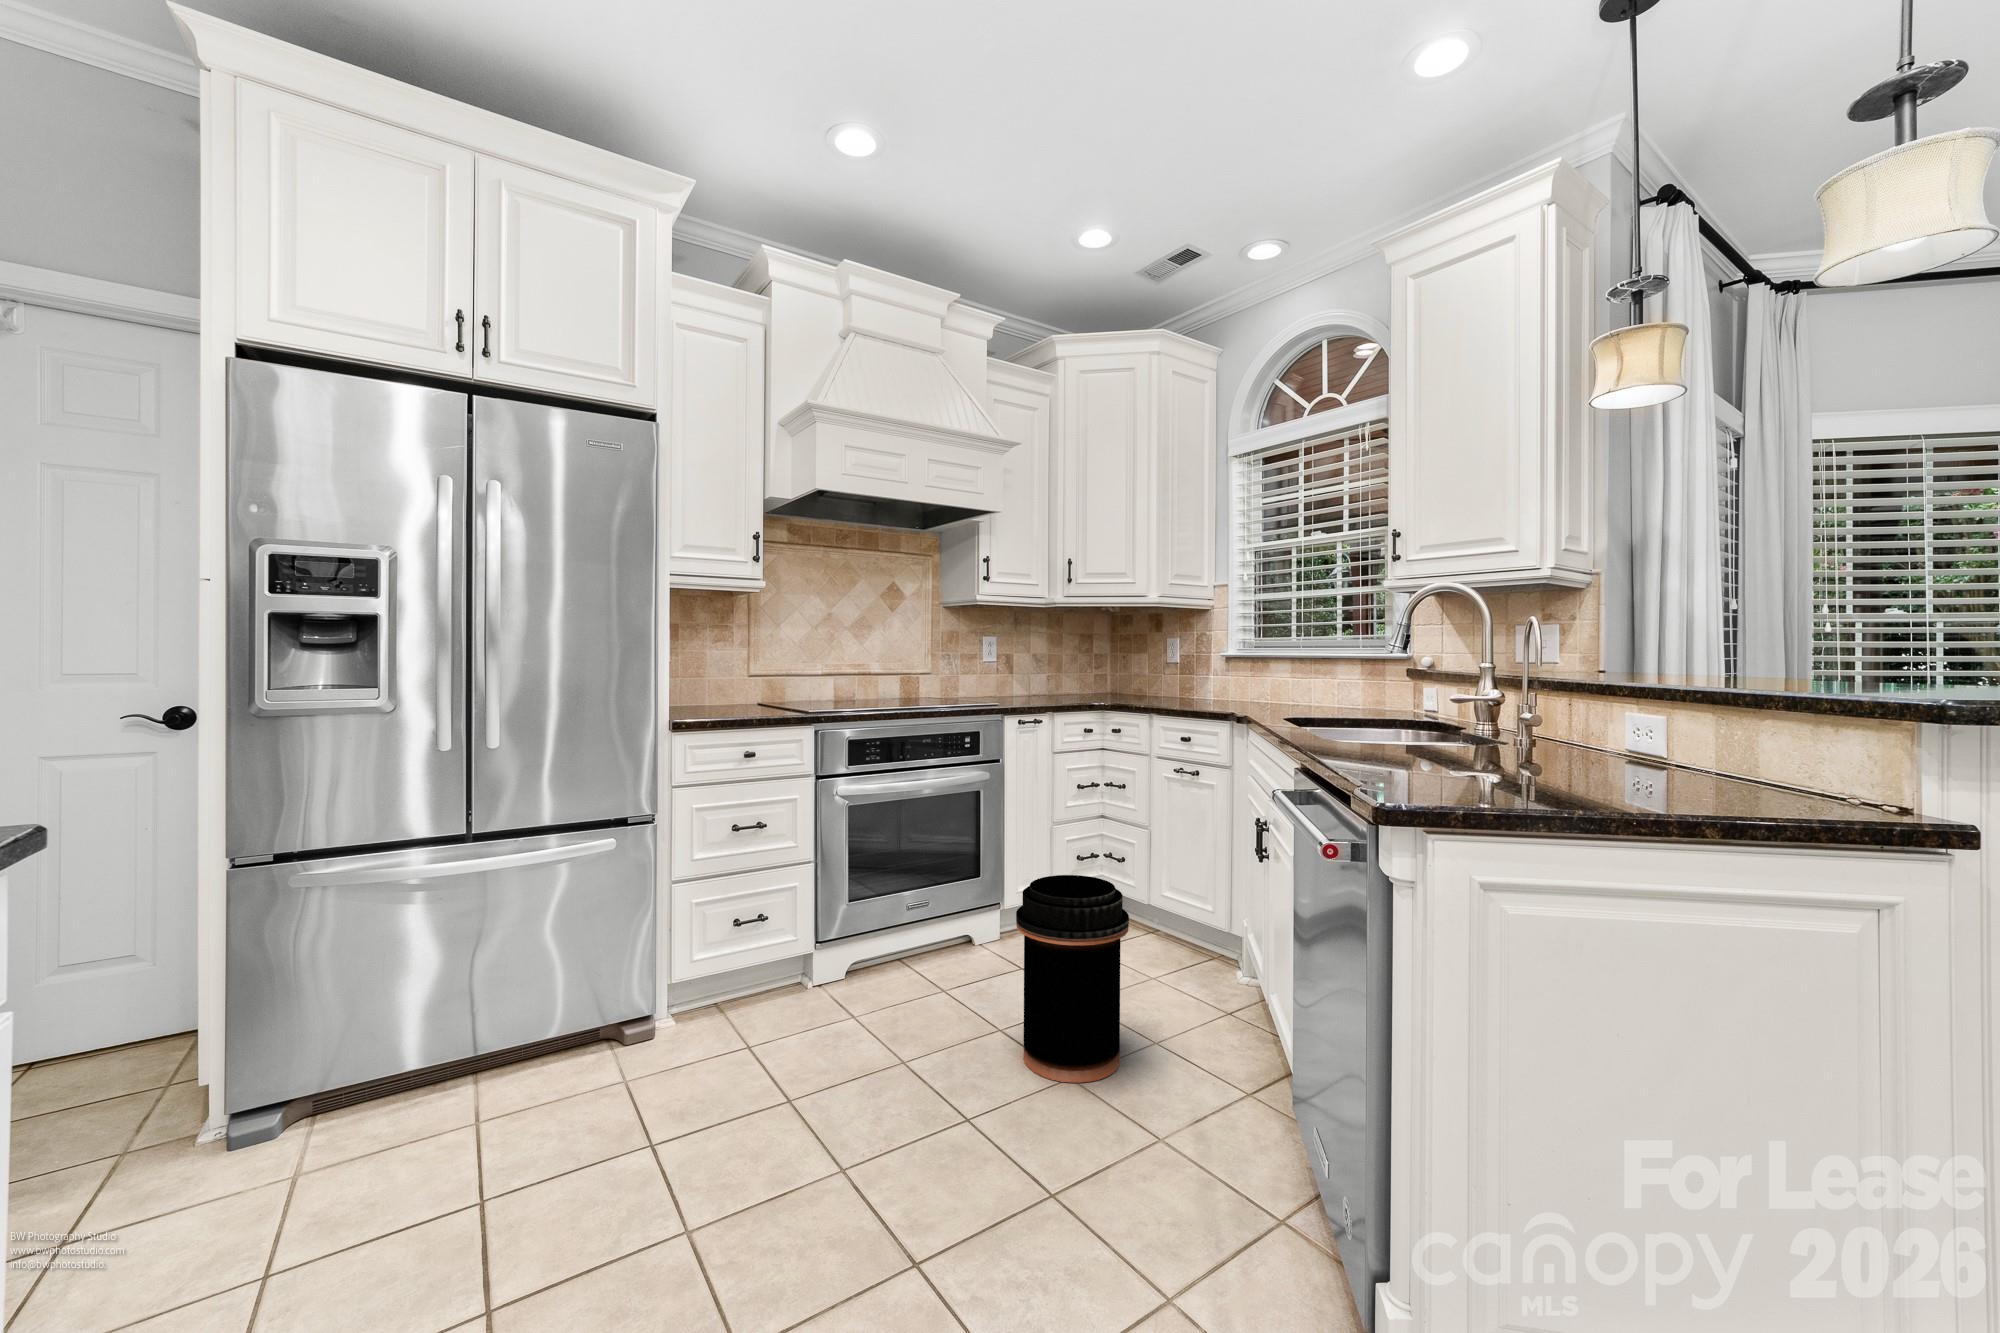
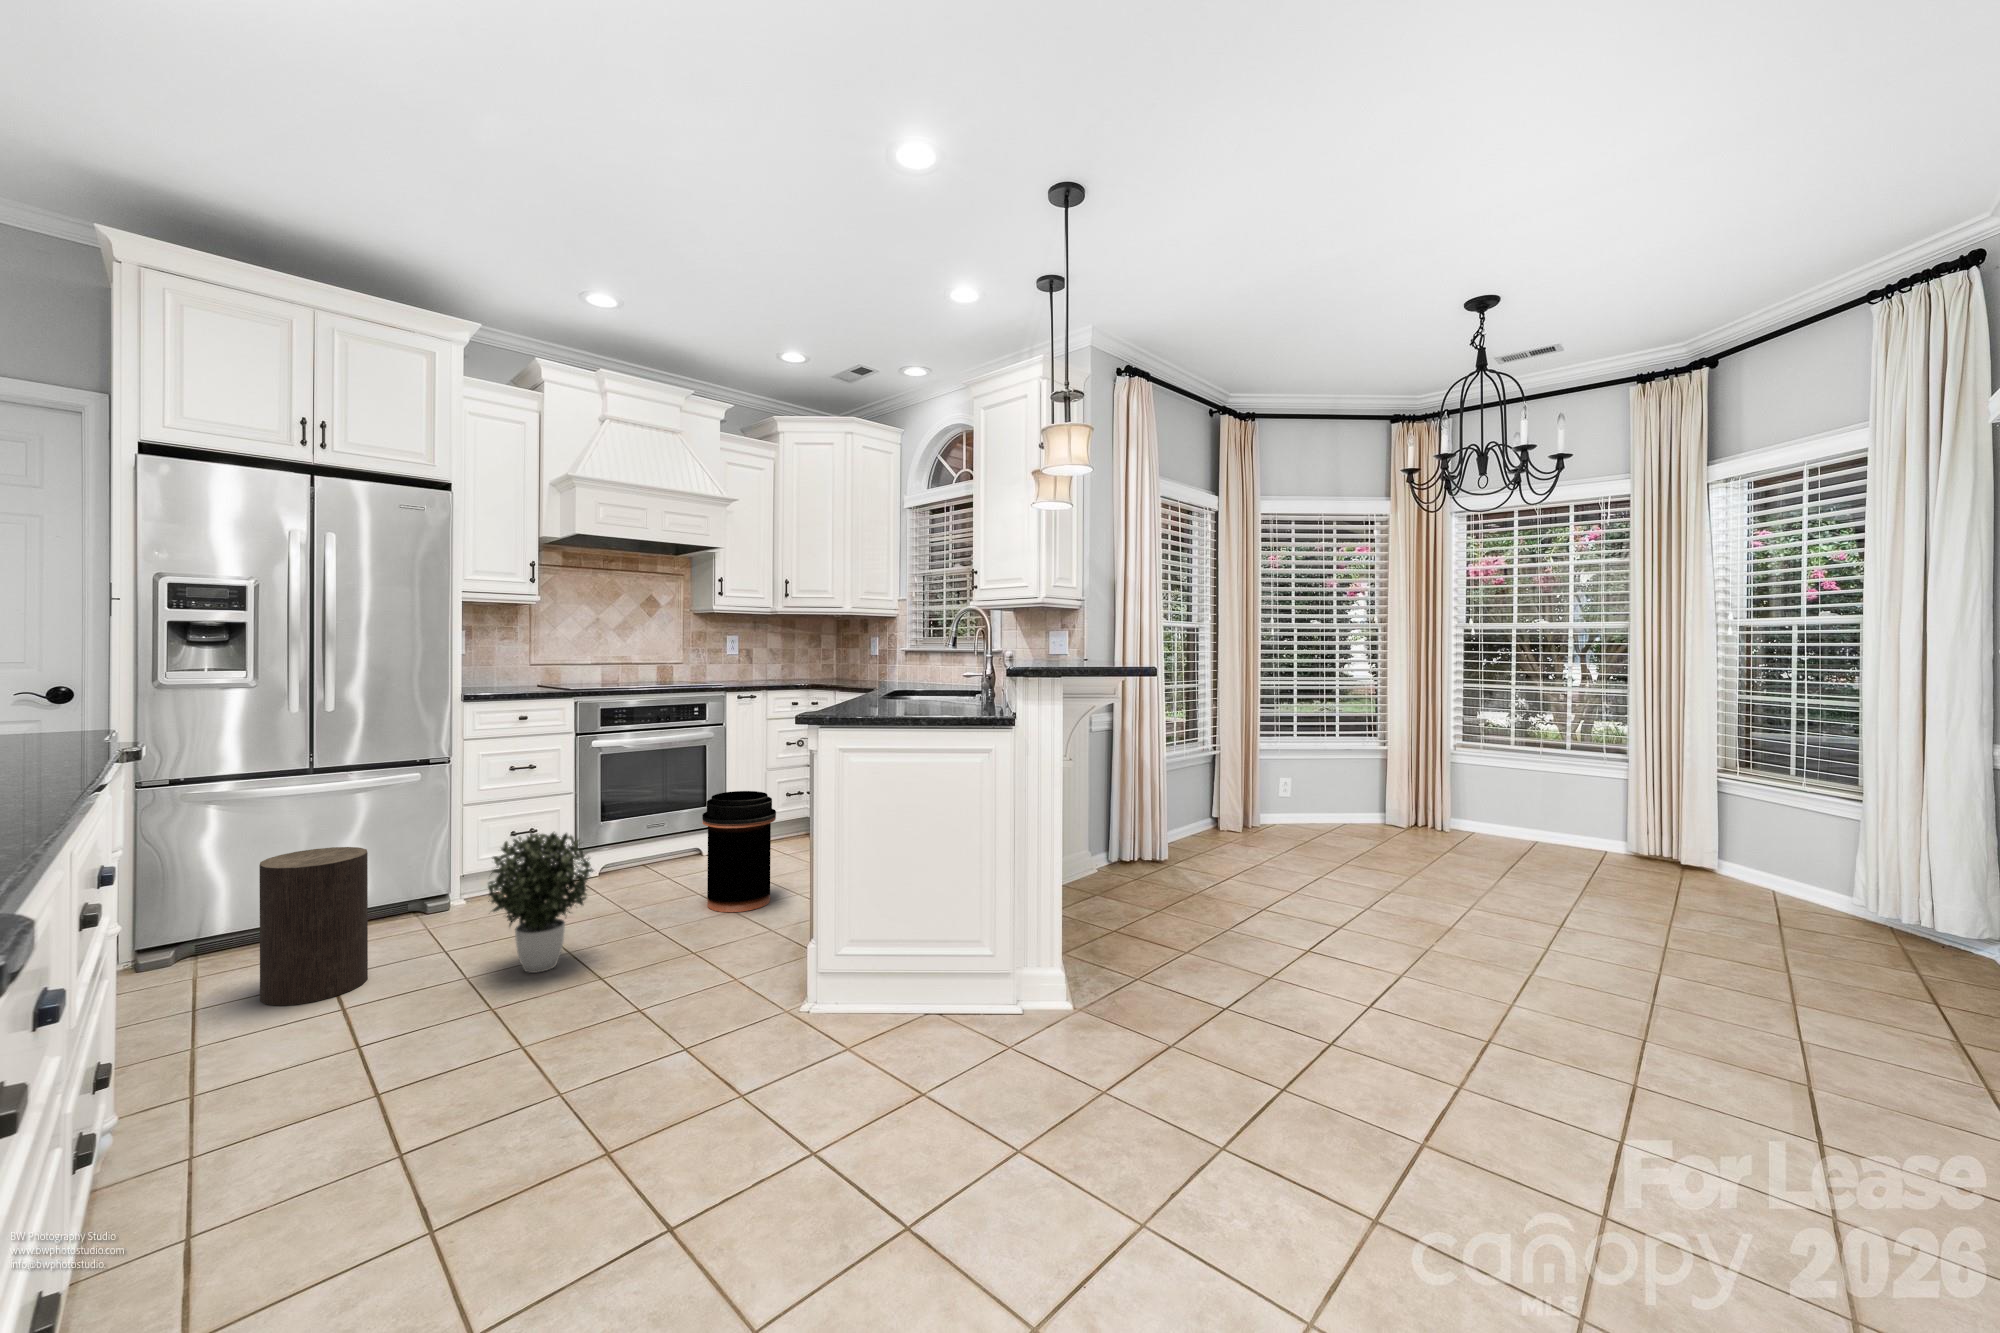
potted plant: none [722,967,889,1229] -> present [488,832,594,973]
stool: none [365,981,534,1285] -> present [259,847,368,1006]

